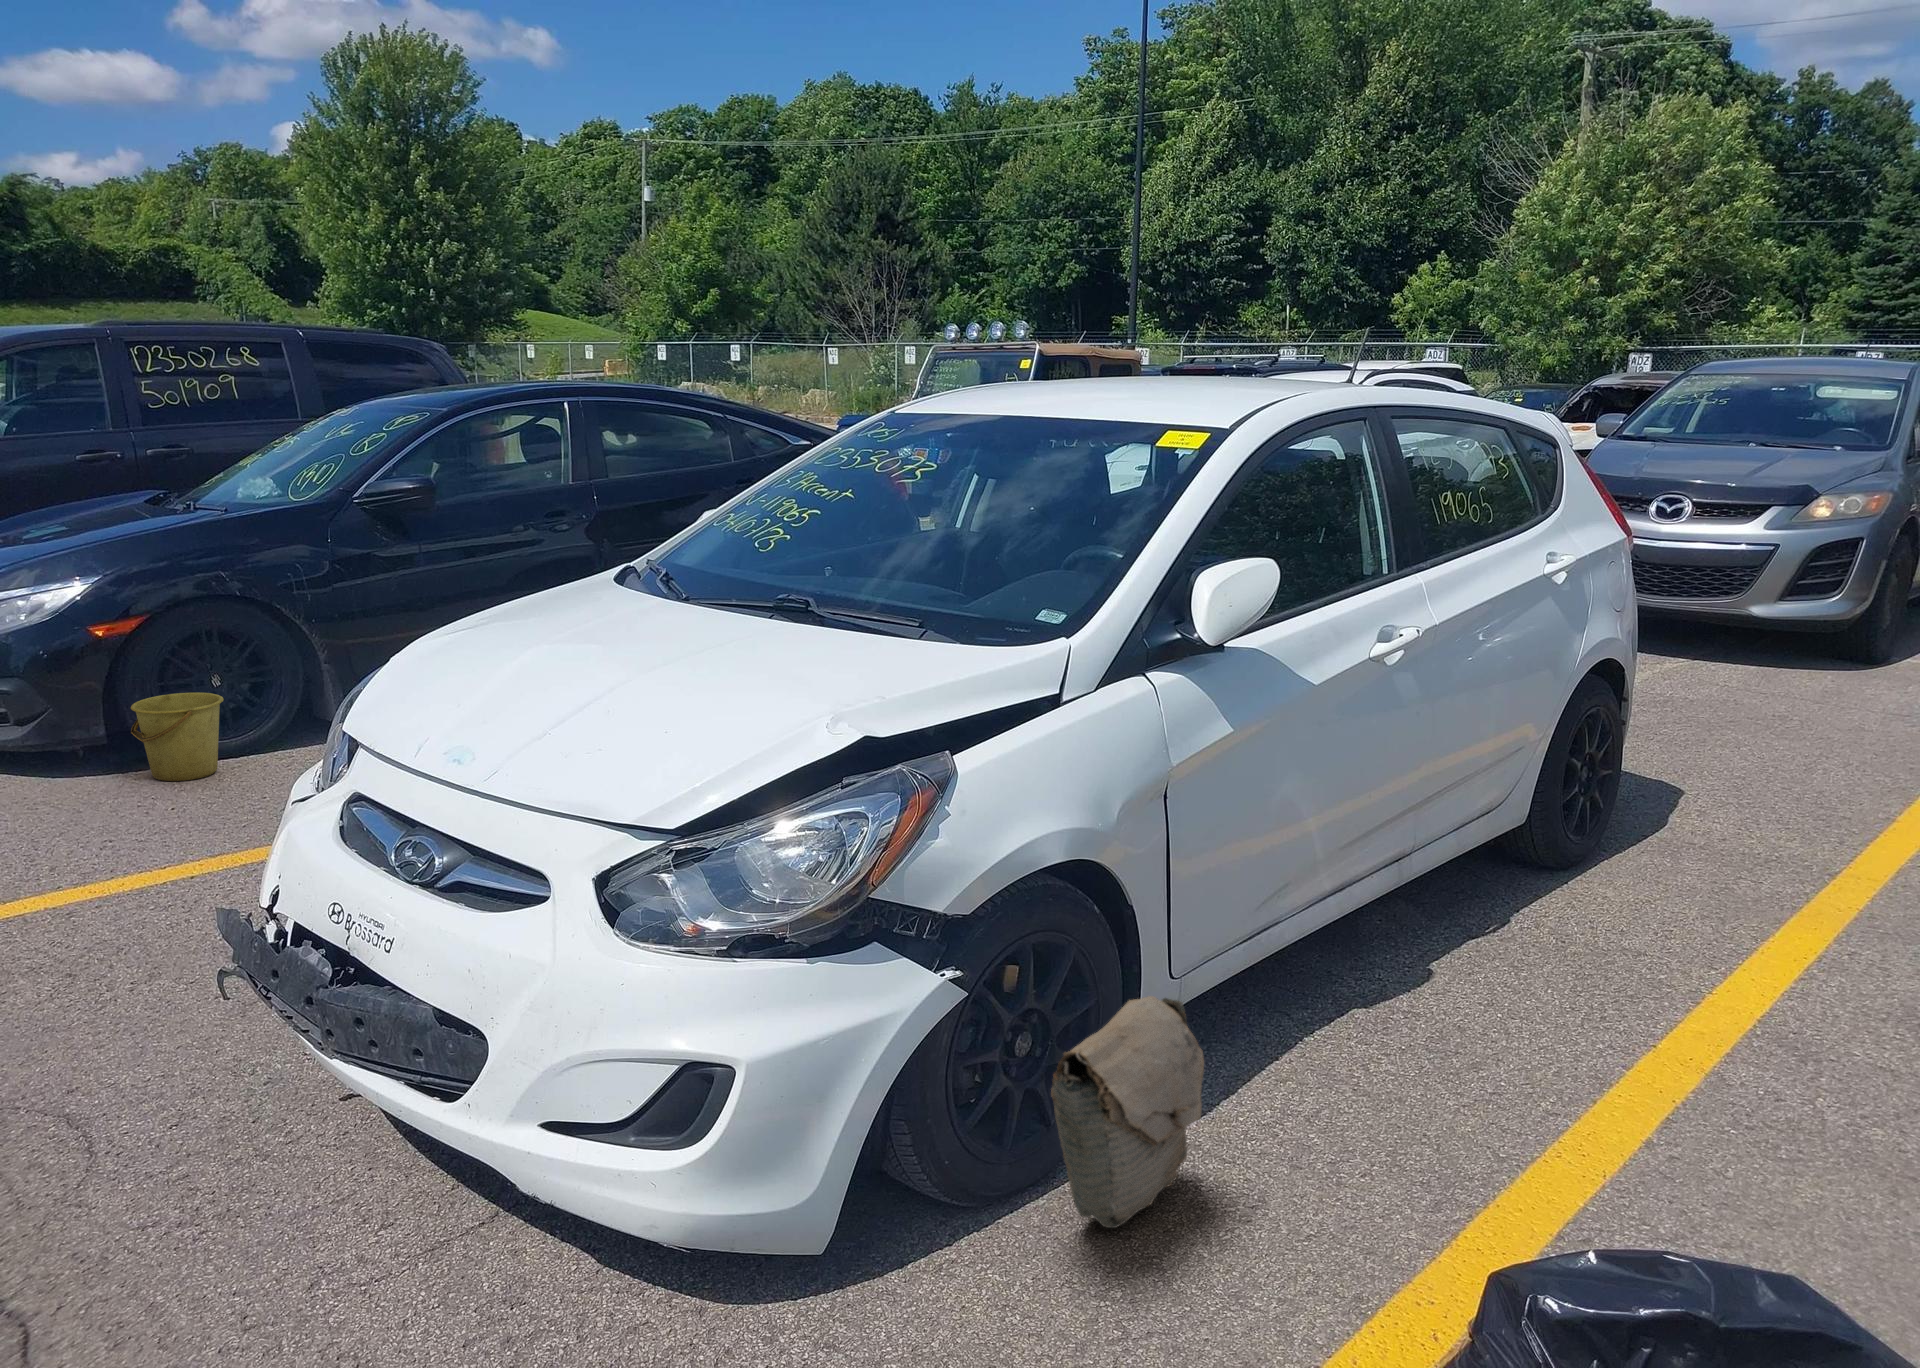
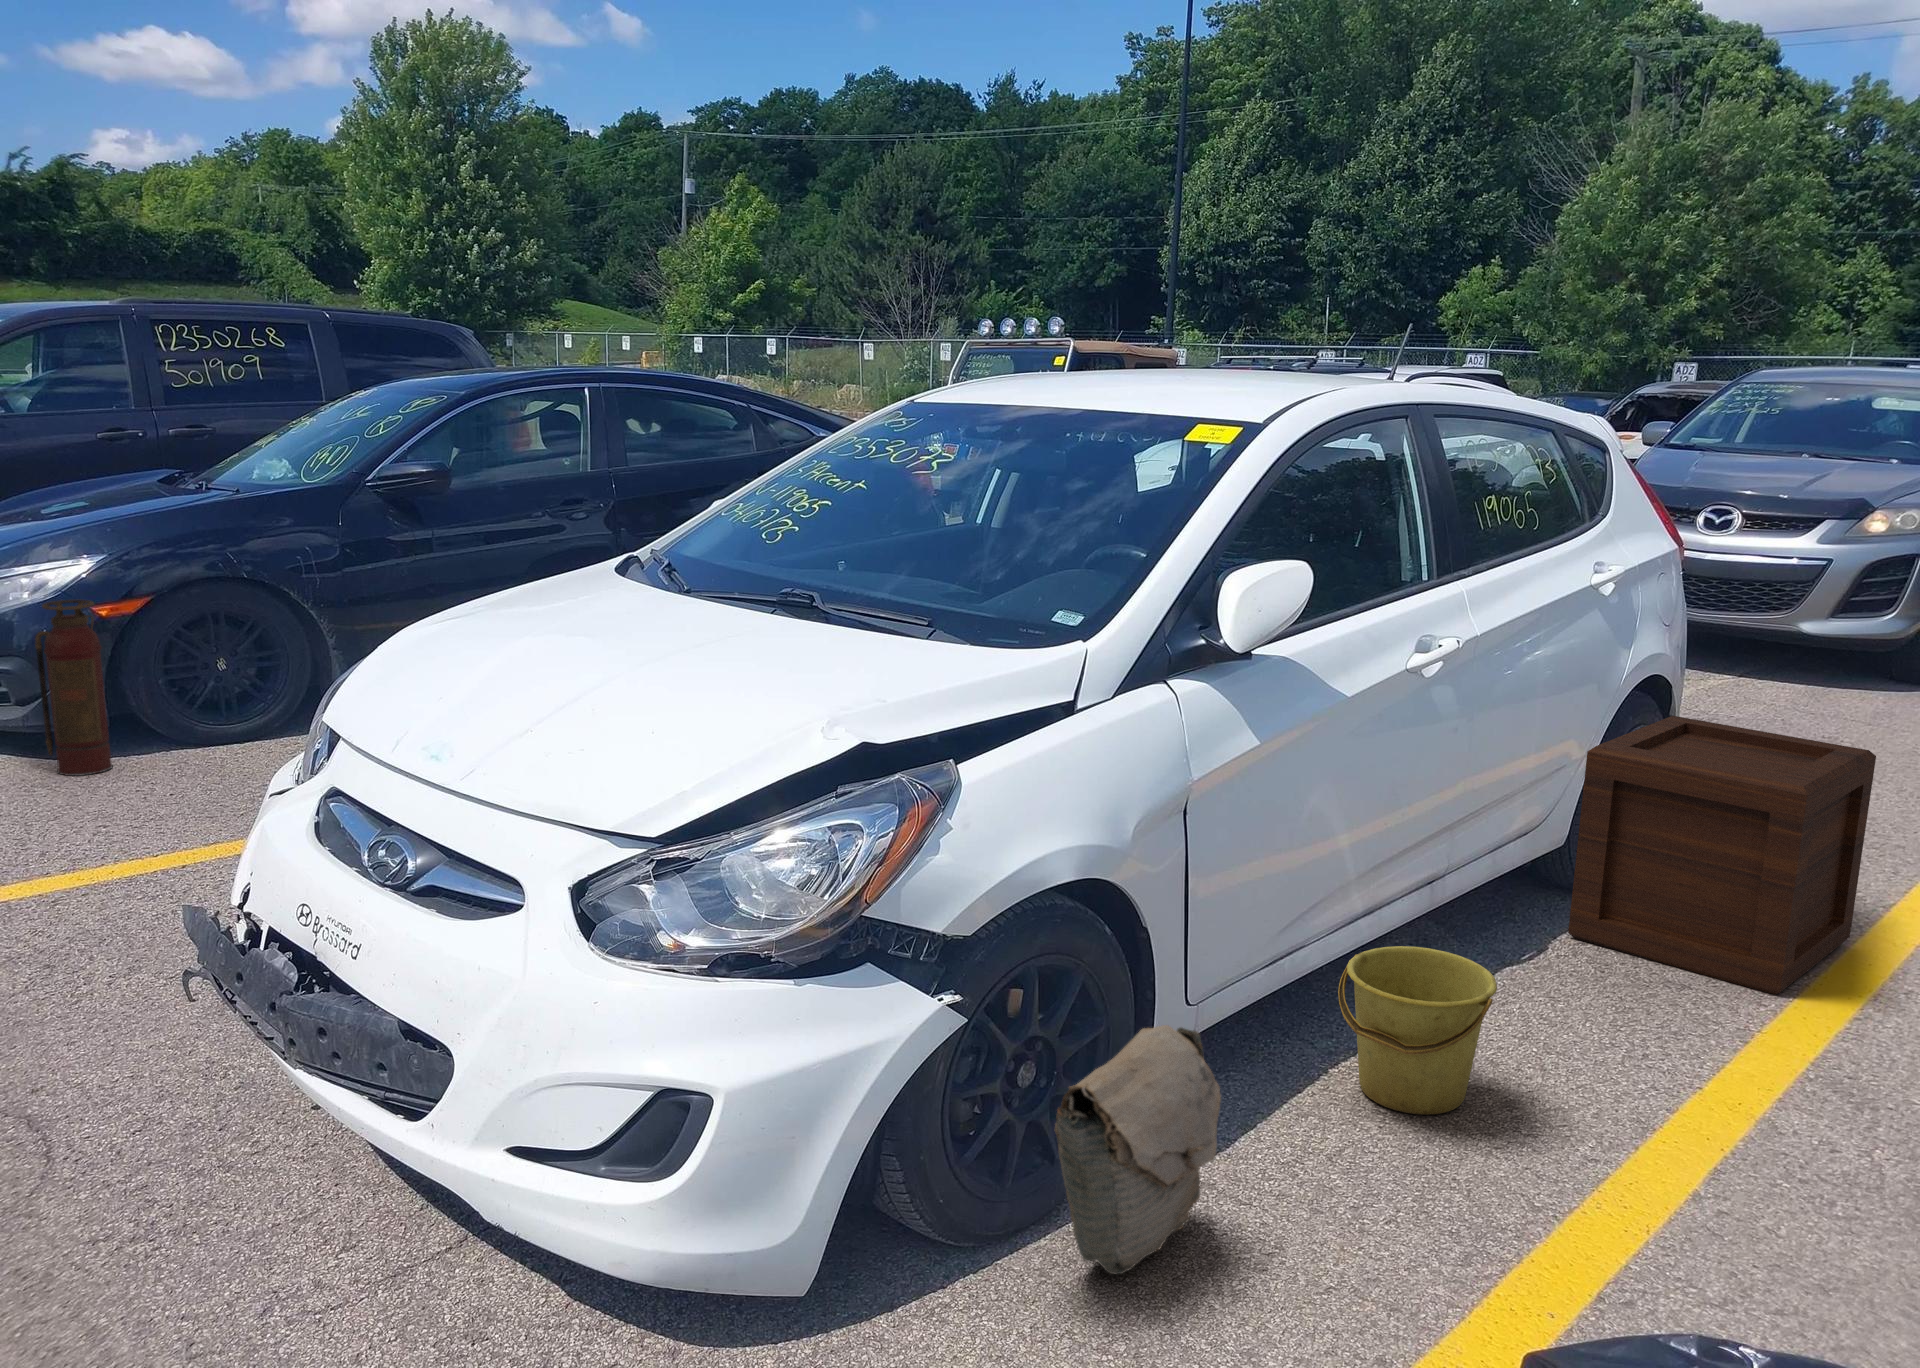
fire extinguisher: none [16,621,95,797] -> present [35,599,113,776]
bucket: present [131,693,224,781] -> present [1338,946,1497,1115]
wooden crate: none [1530,698,1817,961] -> present [1568,716,1876,995]

